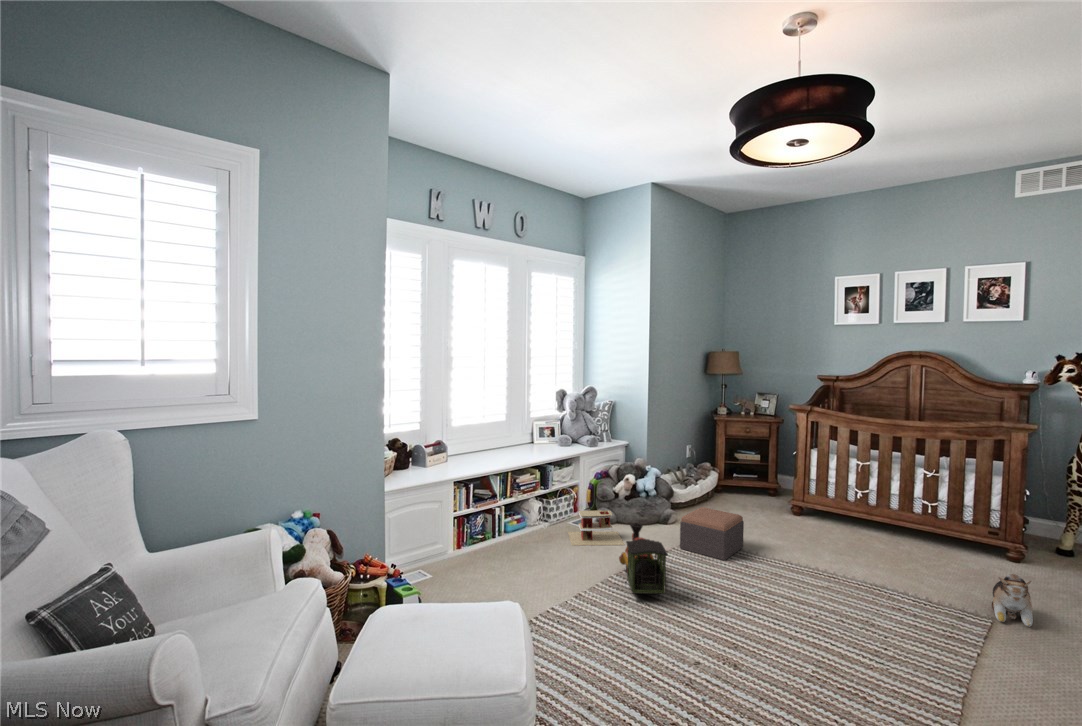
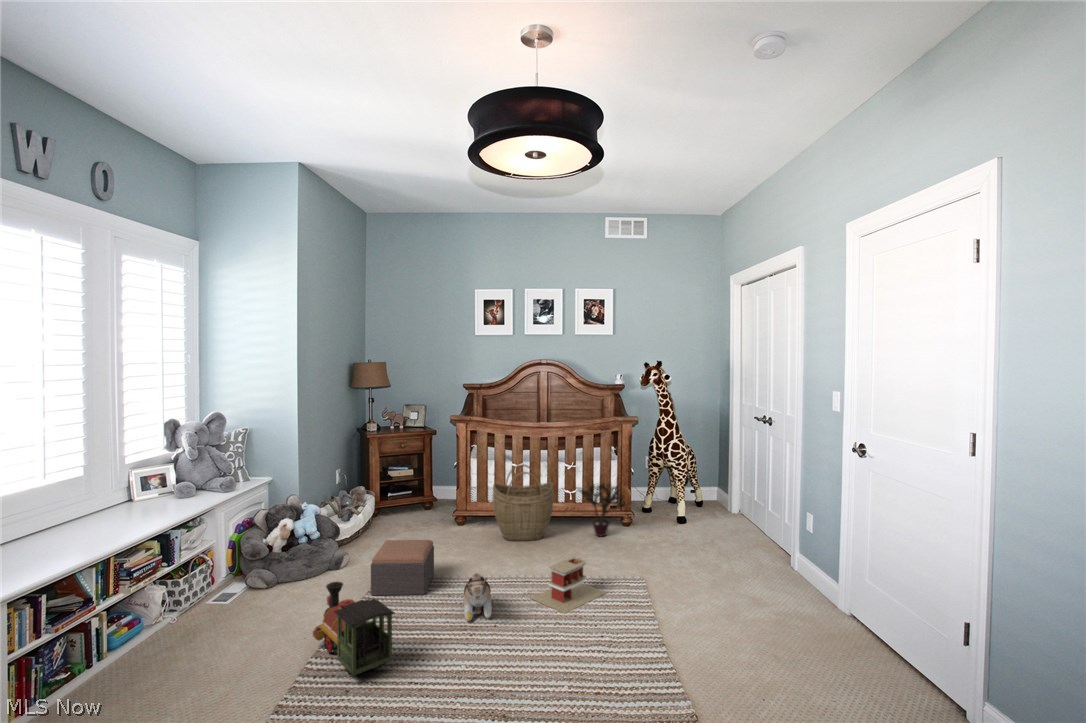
woven basket: none [825,463,901,547] -> present [492,464,554,541]
potted plant: none [933,494,1007,564] -> present [579,484,627,537]
toy house: present [568,511,625,545] -> present [531,557,606,613]
plush toy: present [992,574,1033,627] -> present [463,573,493,621]

